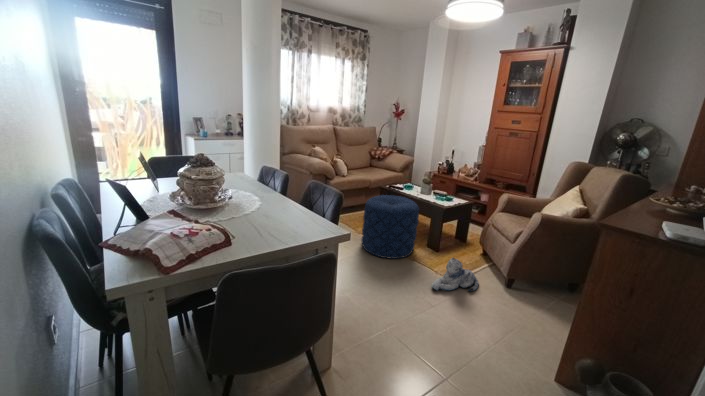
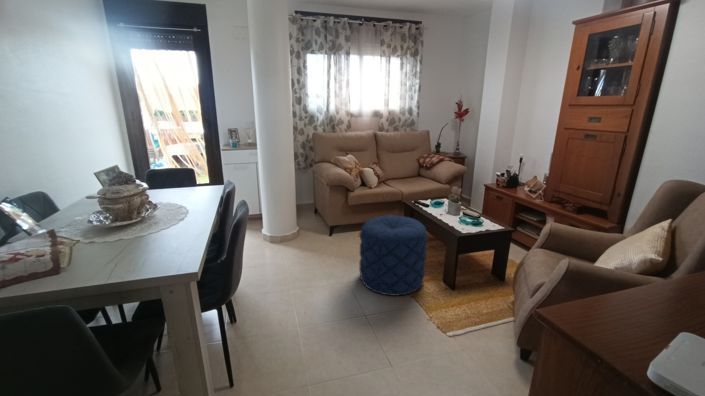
plush toy: present [432,258,479,291] -> none [409,308,485,358]

